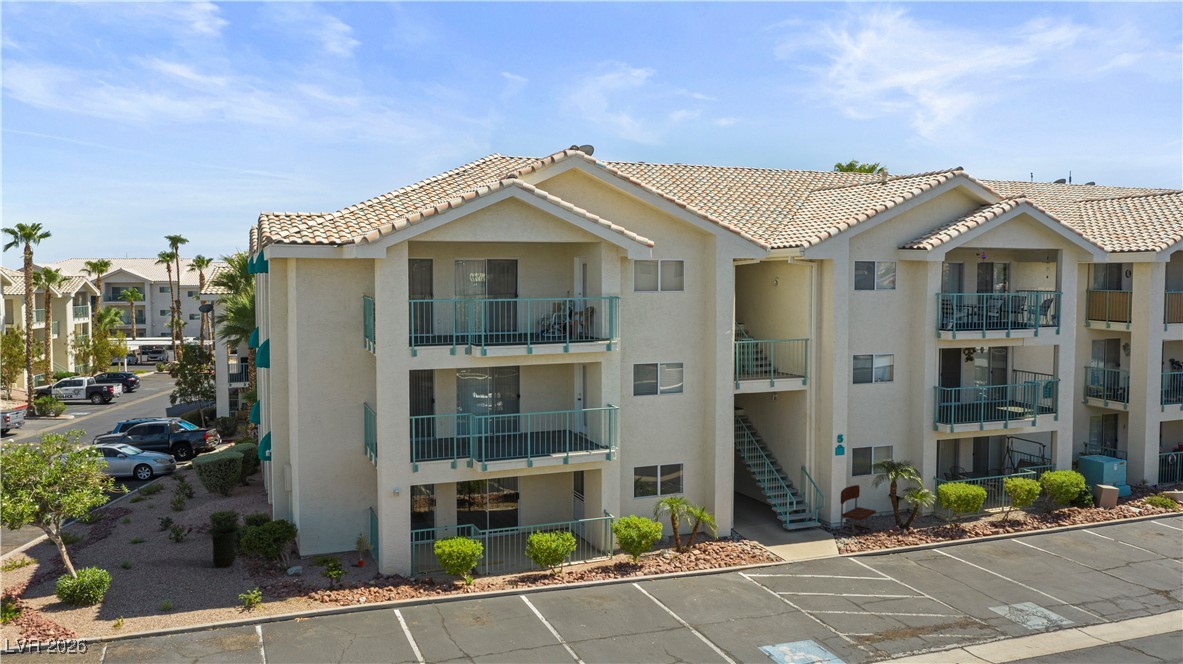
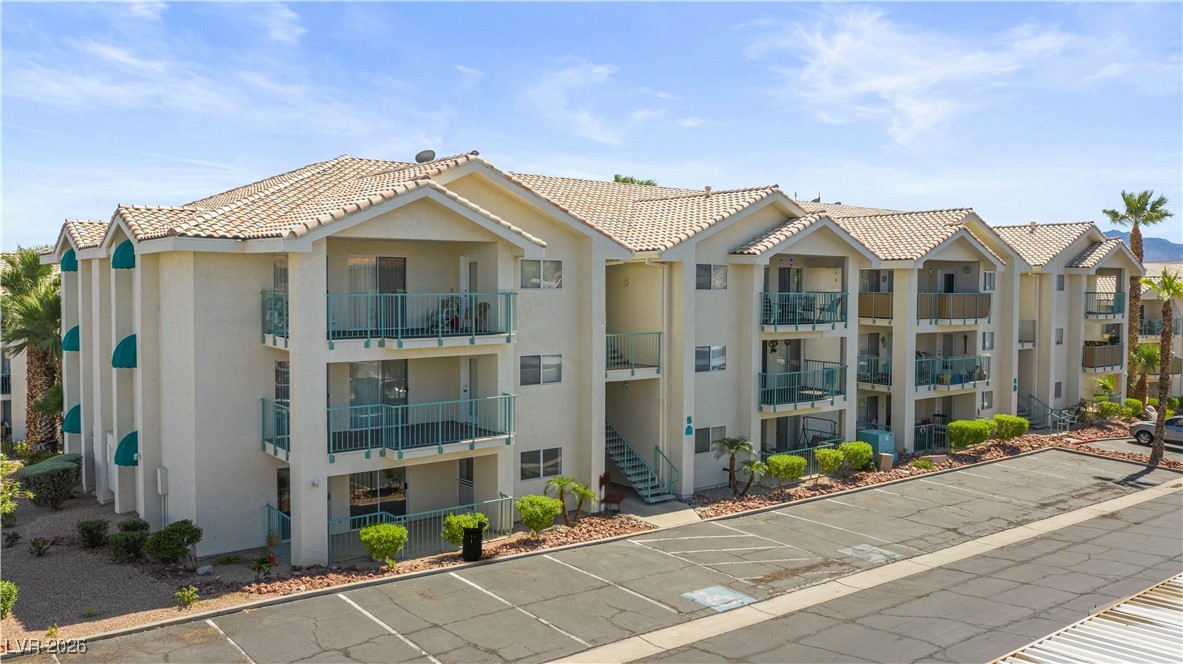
bench: present [840,485,876,535] -> present [599,472,626,519]
trash can: present [208,526,239,568] -> present [459,521,487,561]

